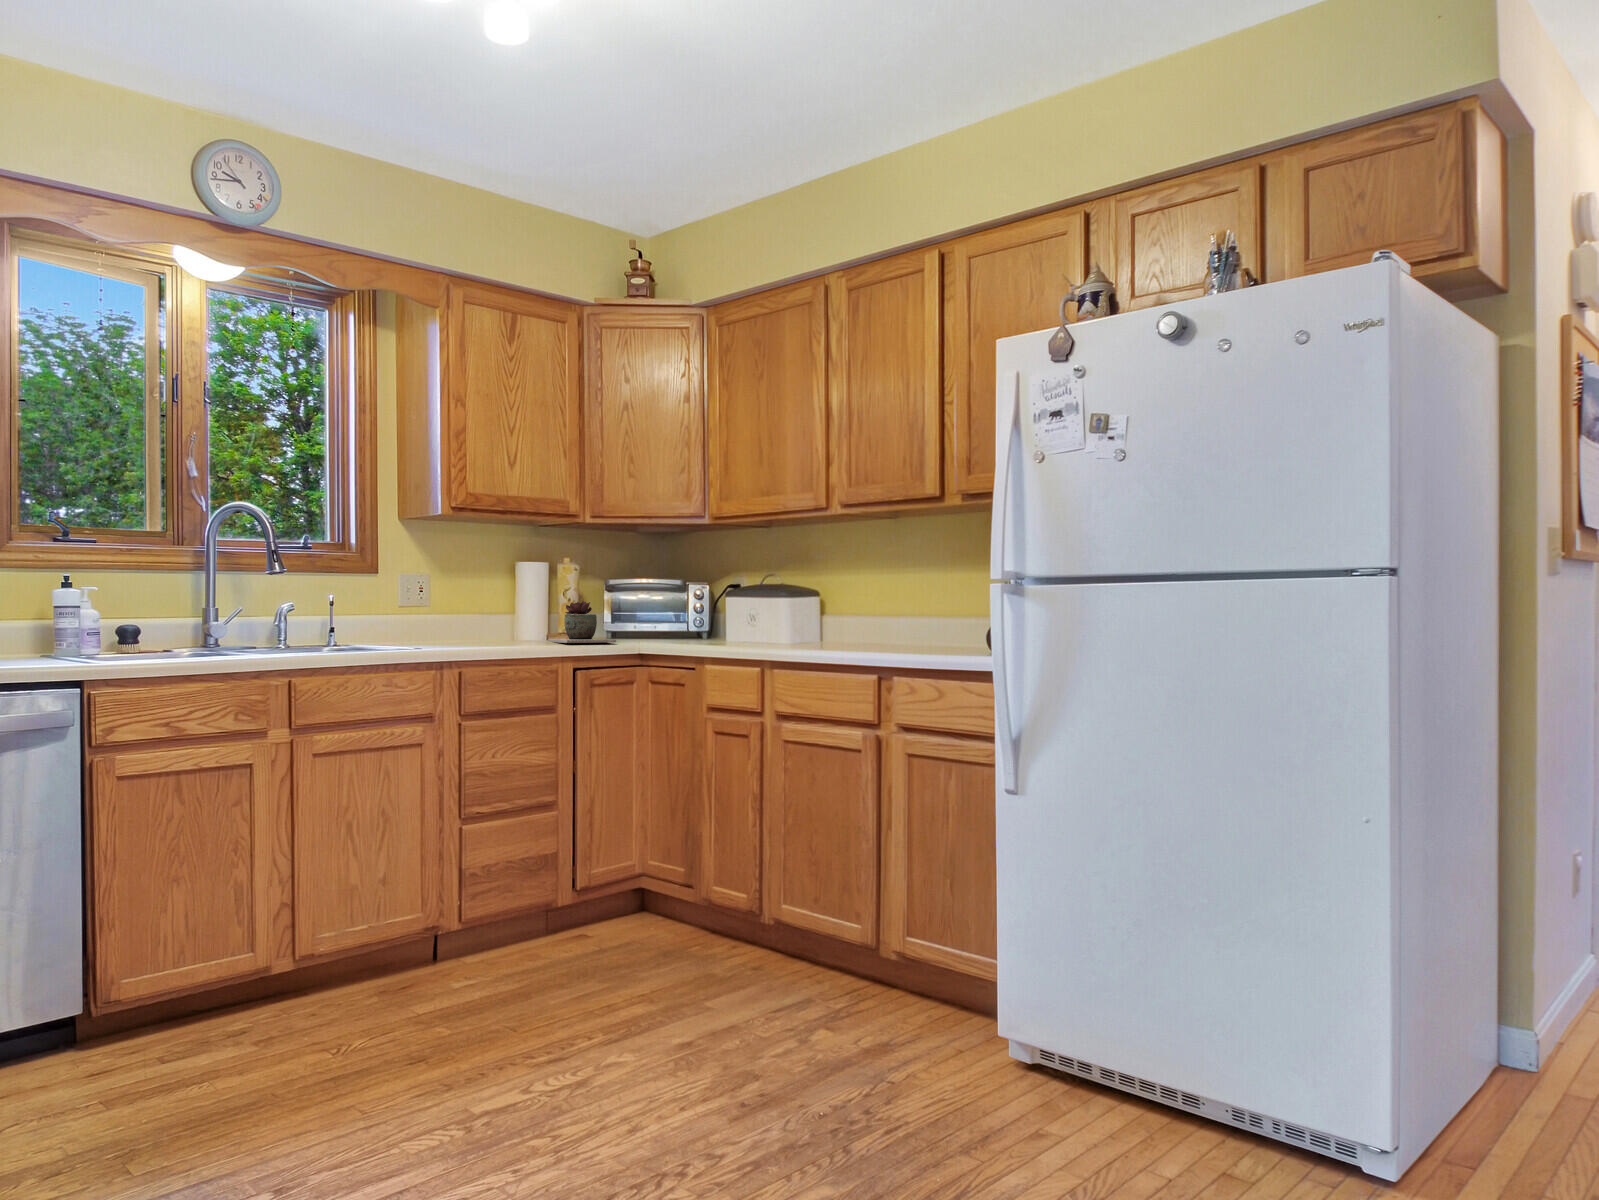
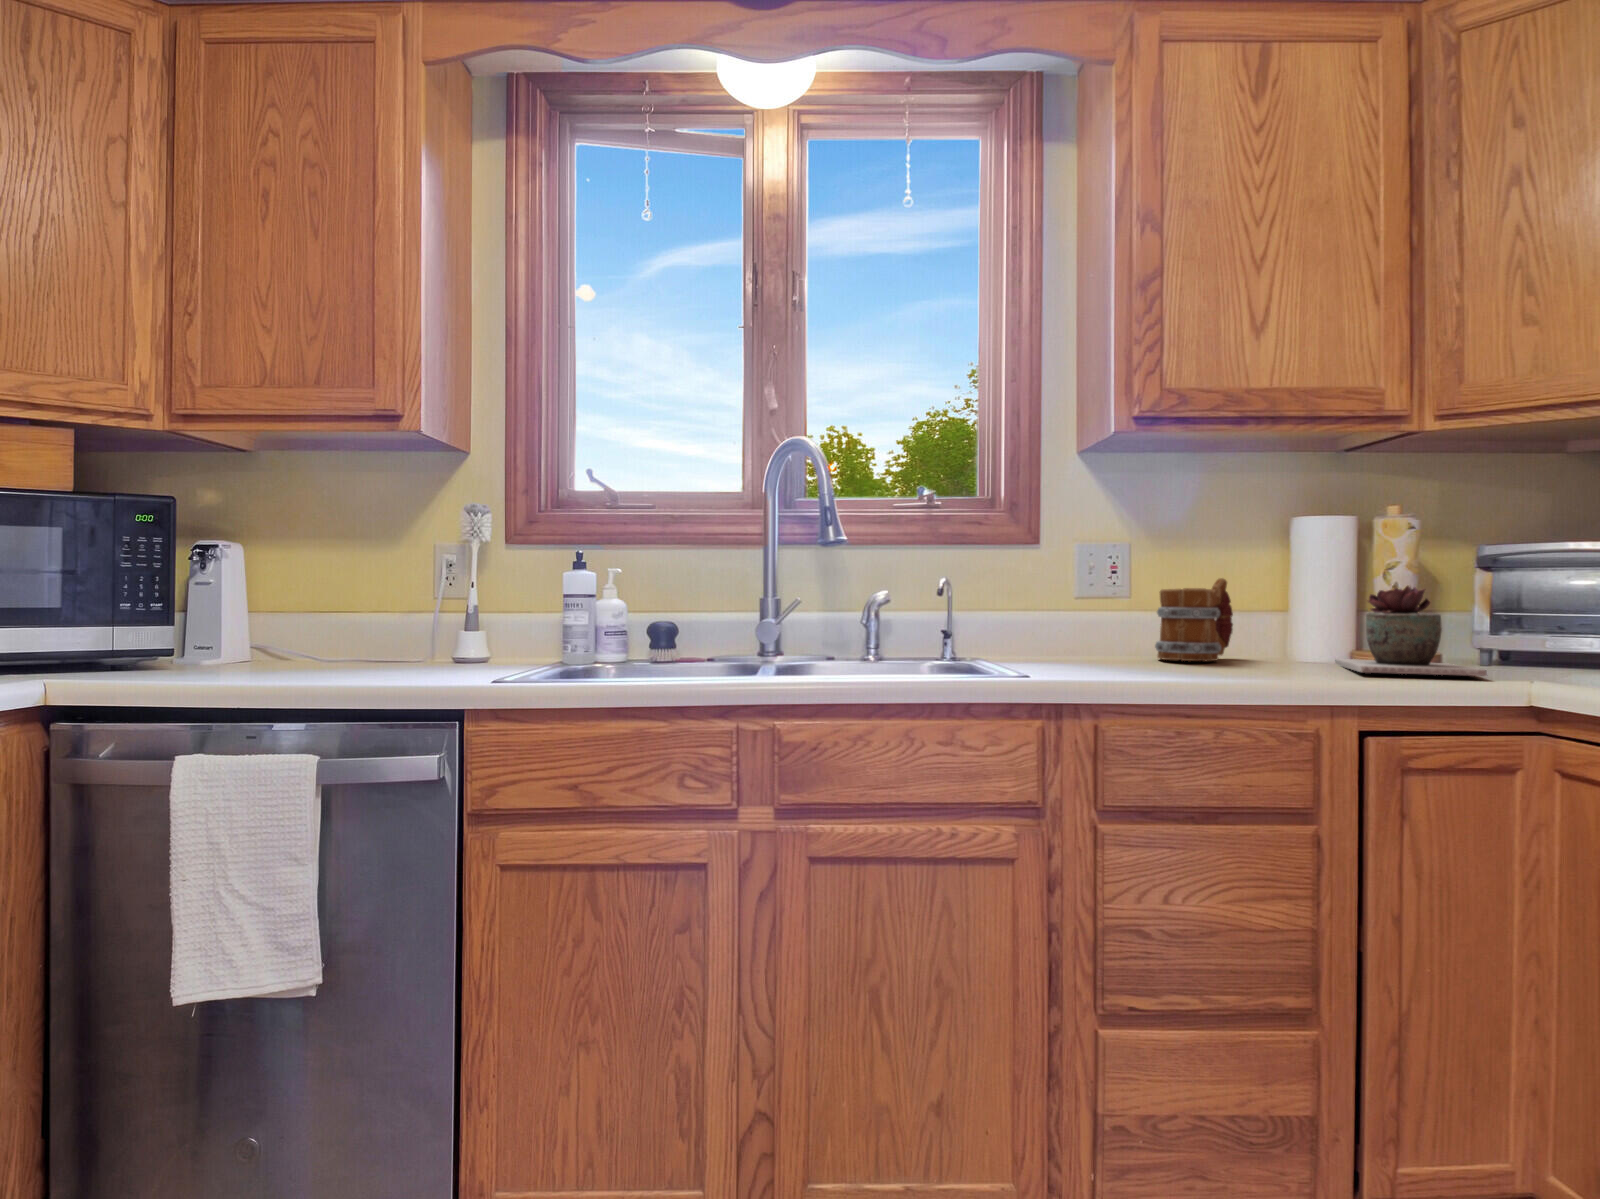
mug: none [459,596,498,642] -> present [1155,578,1233,661]

